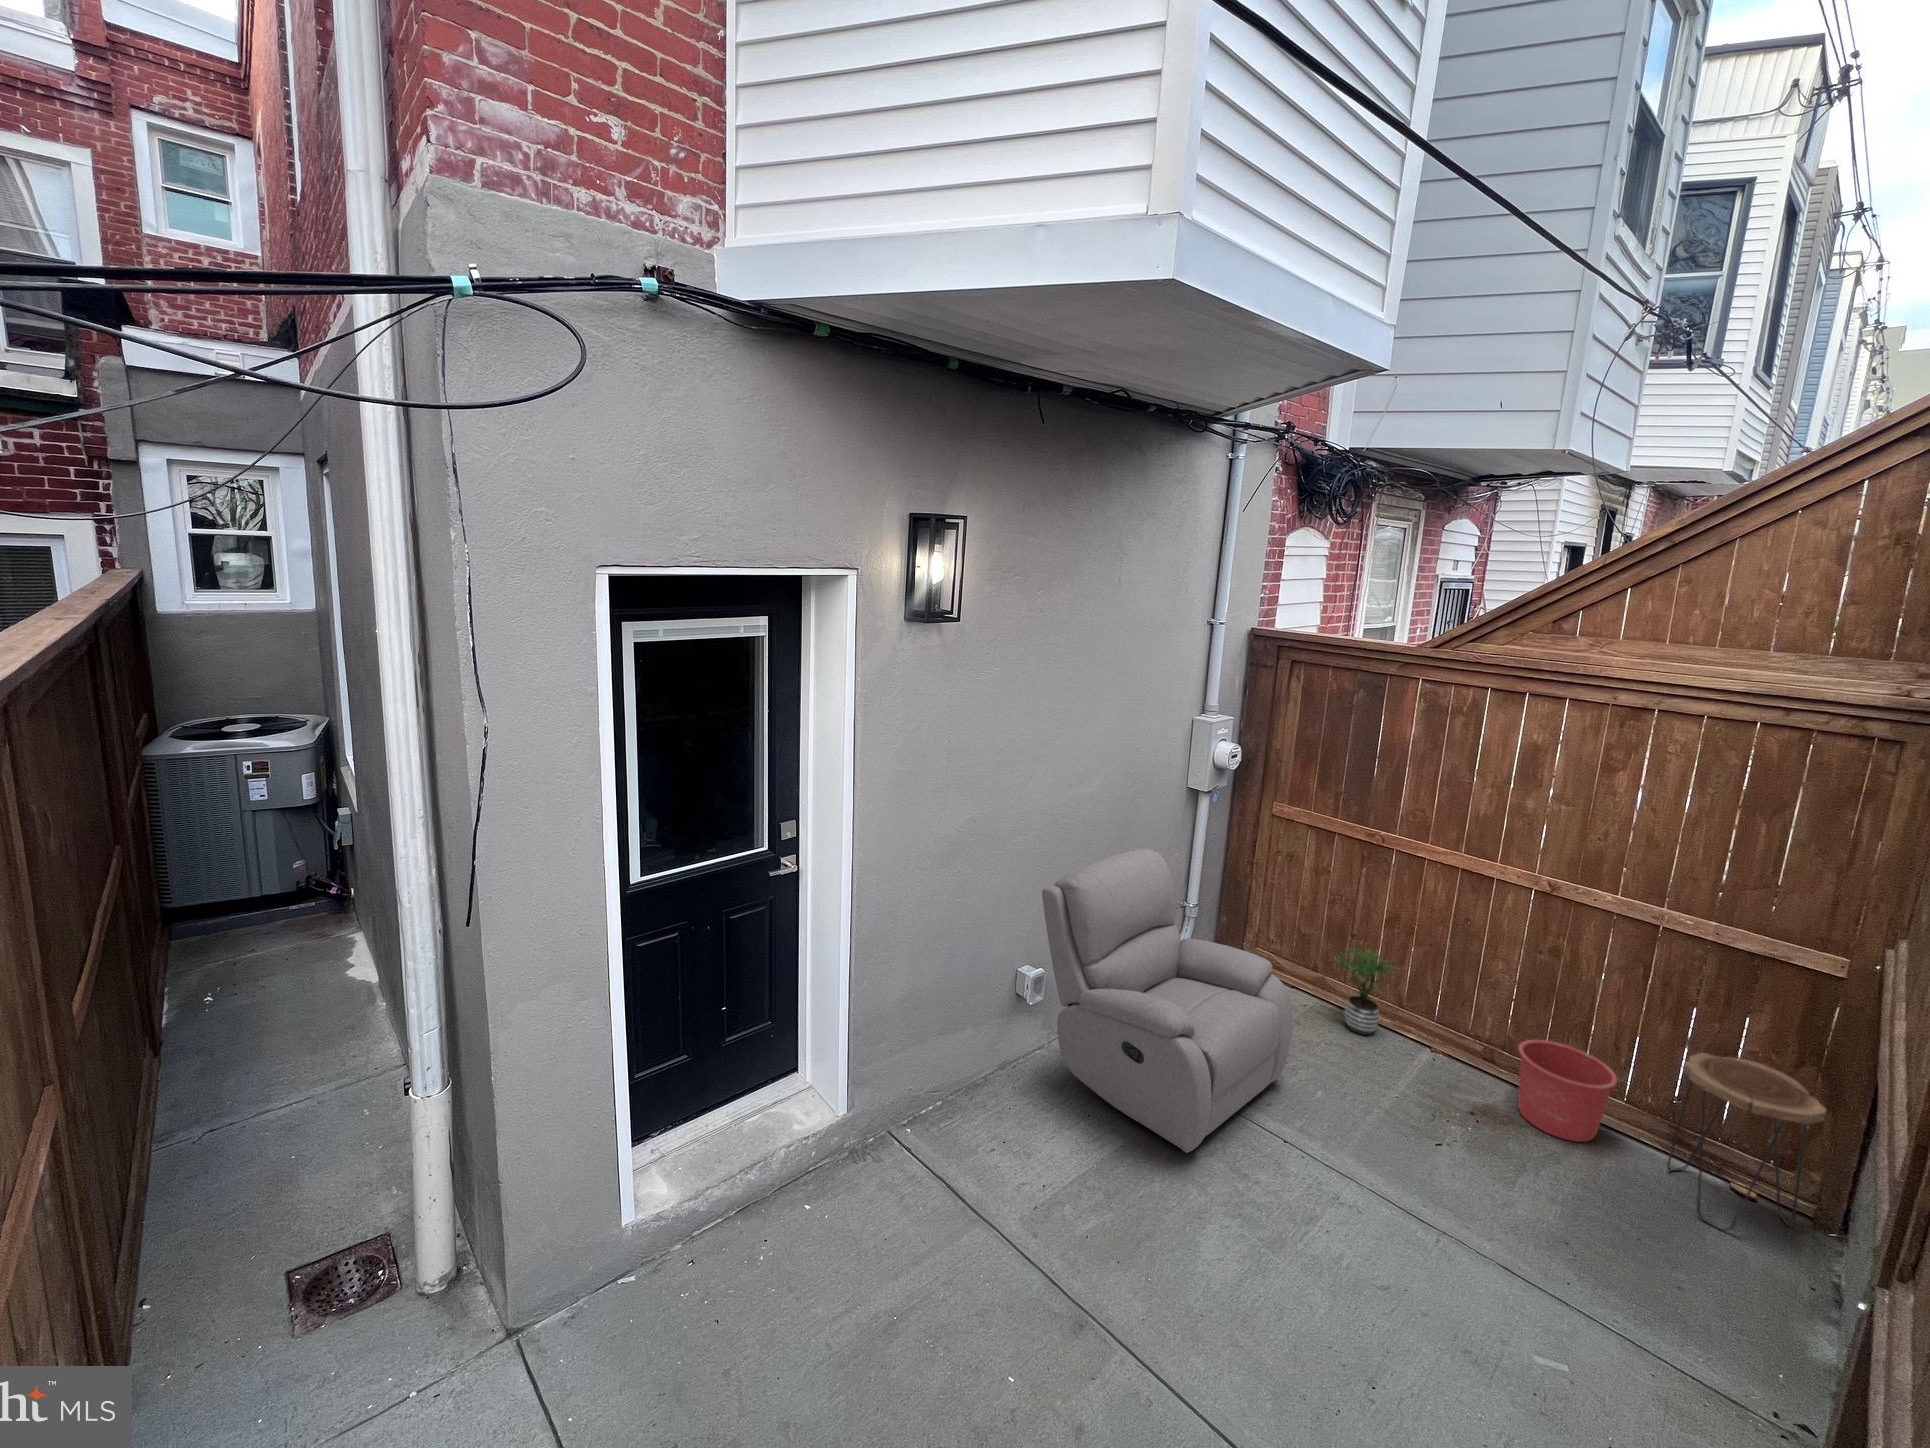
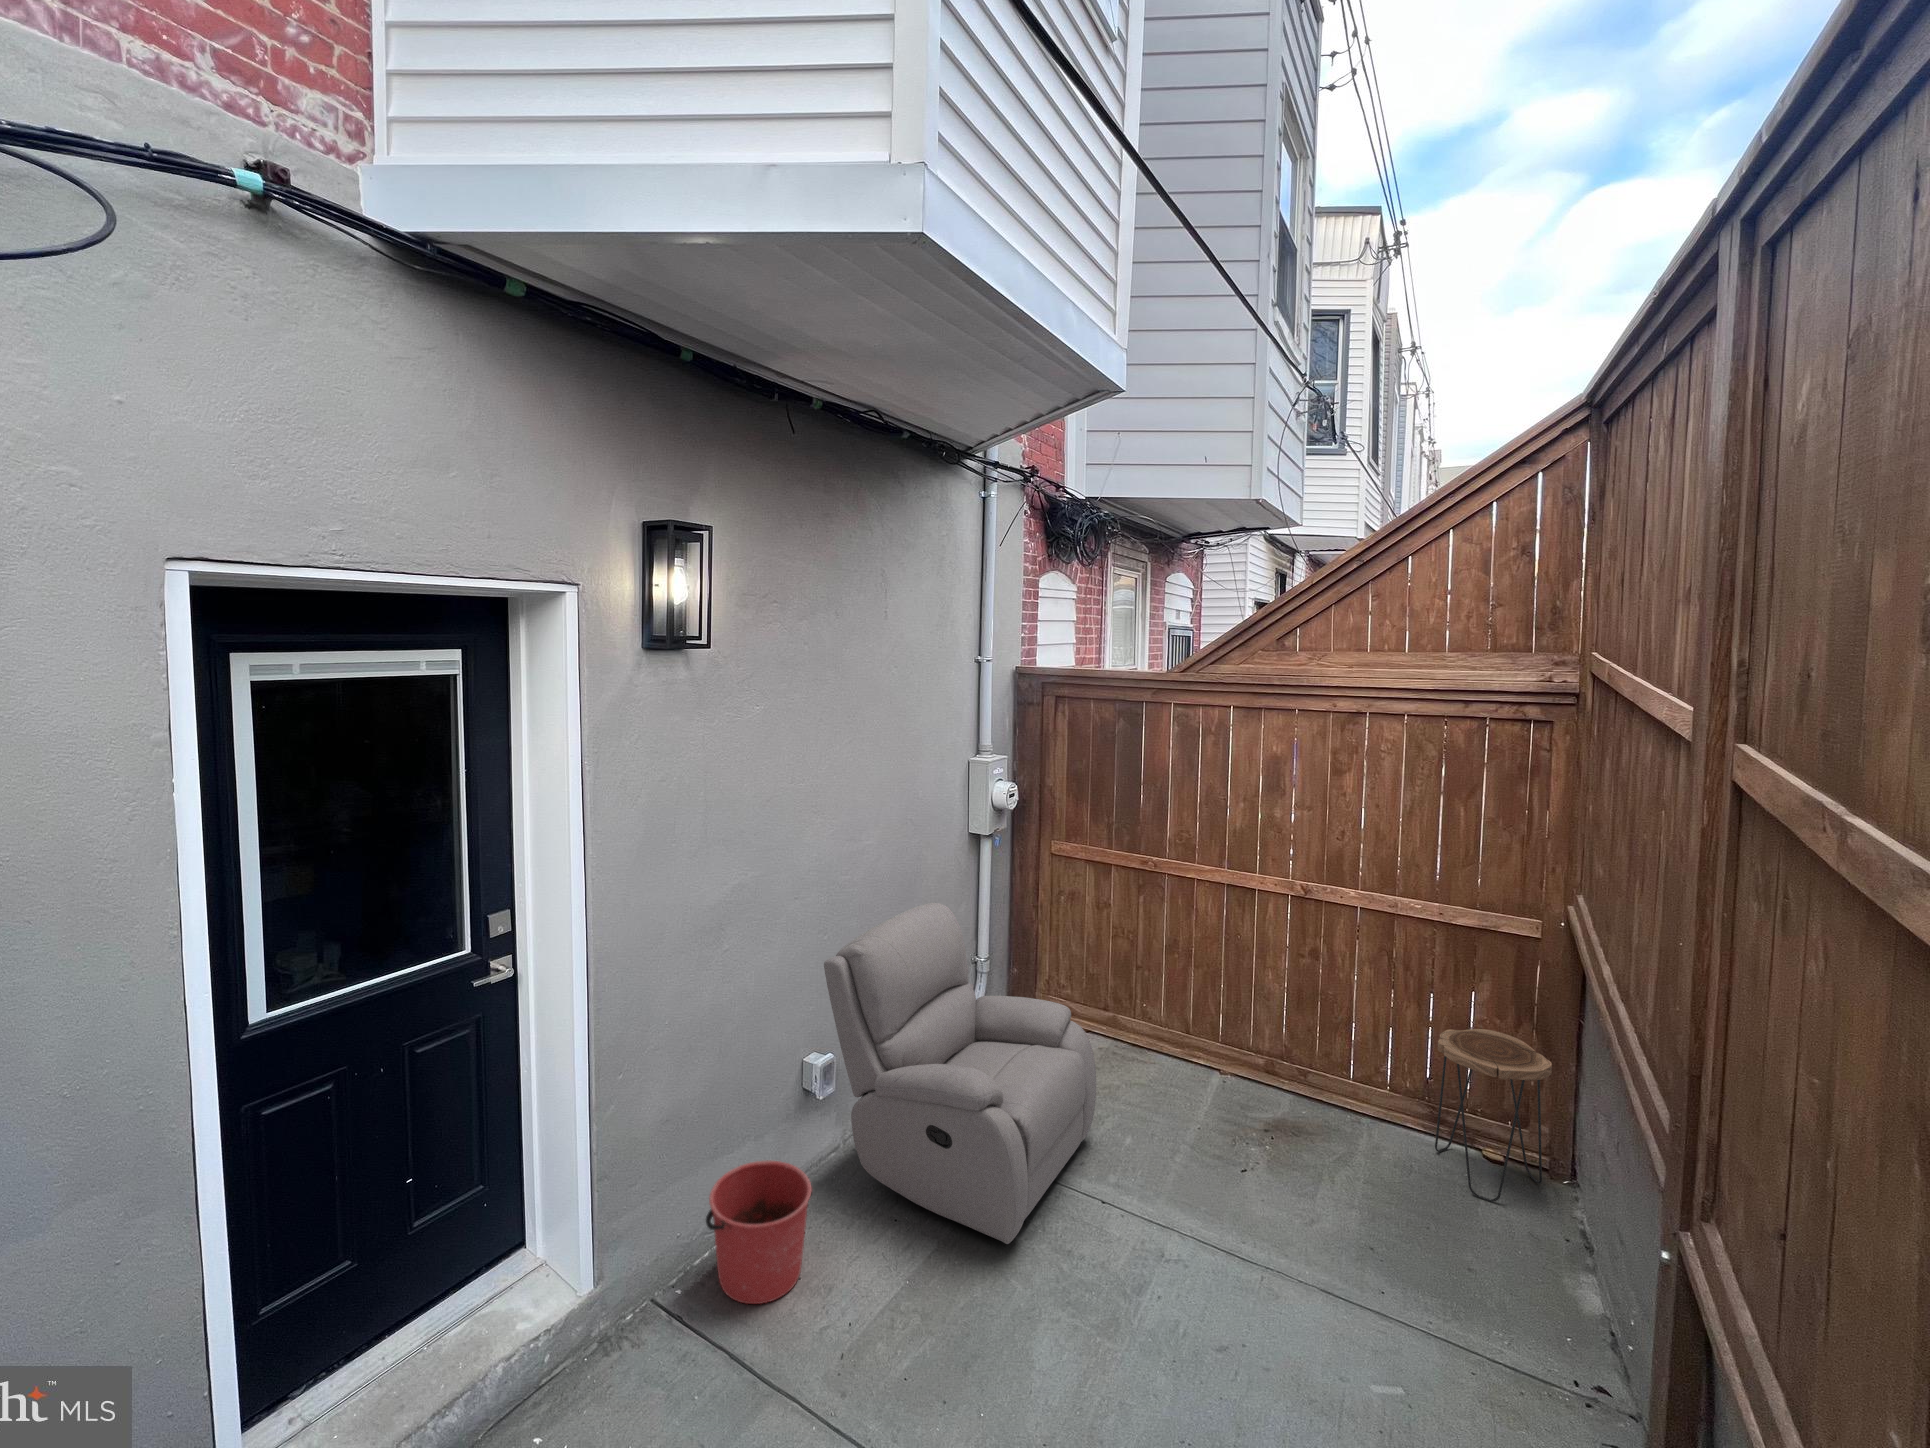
potted plant: present [1336,949,1398,1035] -> none [1123,978,1186,1071]
bucket: present [1518,1040,1620,1142] -> present [706,1160,812,1304]

